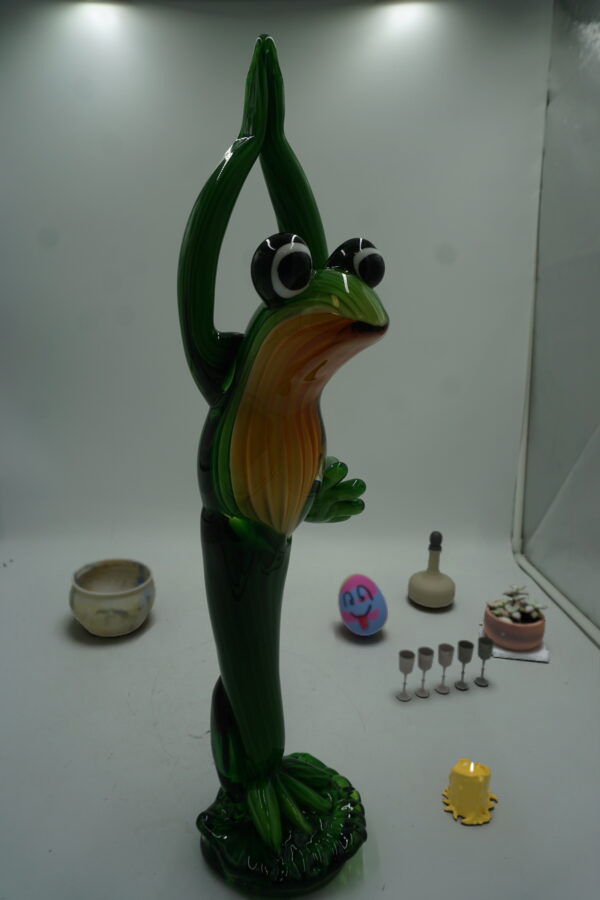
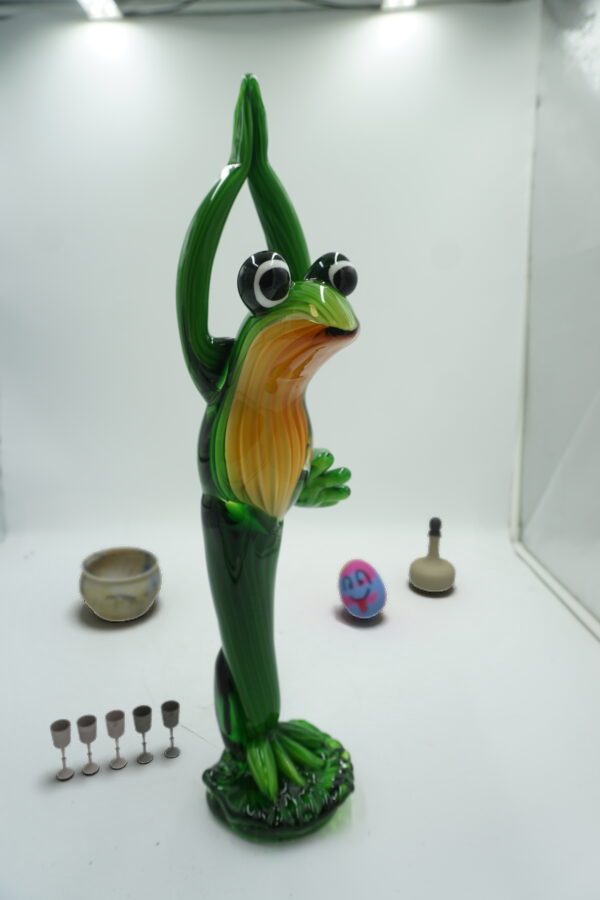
succulent plant: present [479,585,549,661] -> none [477,568,544,642]
wine glass: present [397,637,495,701] -> present [50,700,180,779]
candle: present [443,758,498,824] -> none [430,724,482,783]

